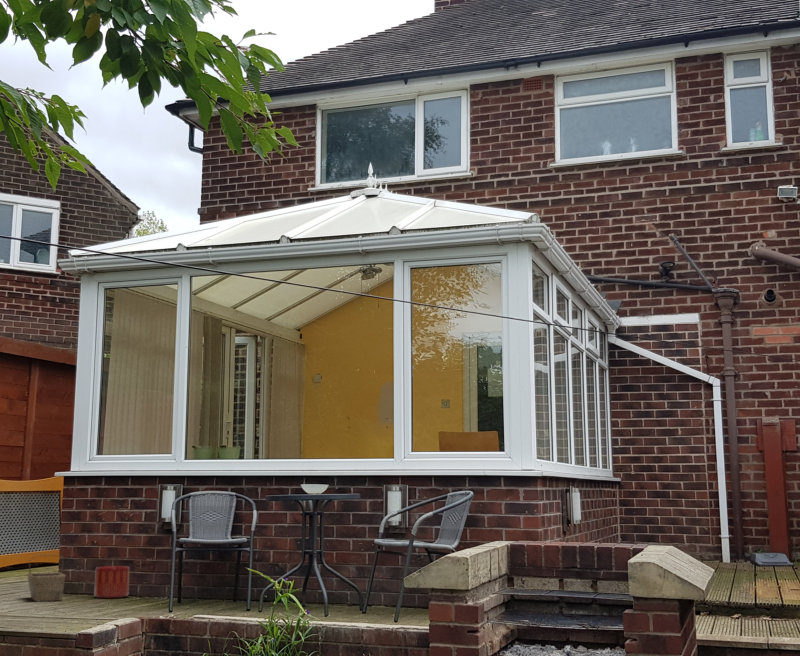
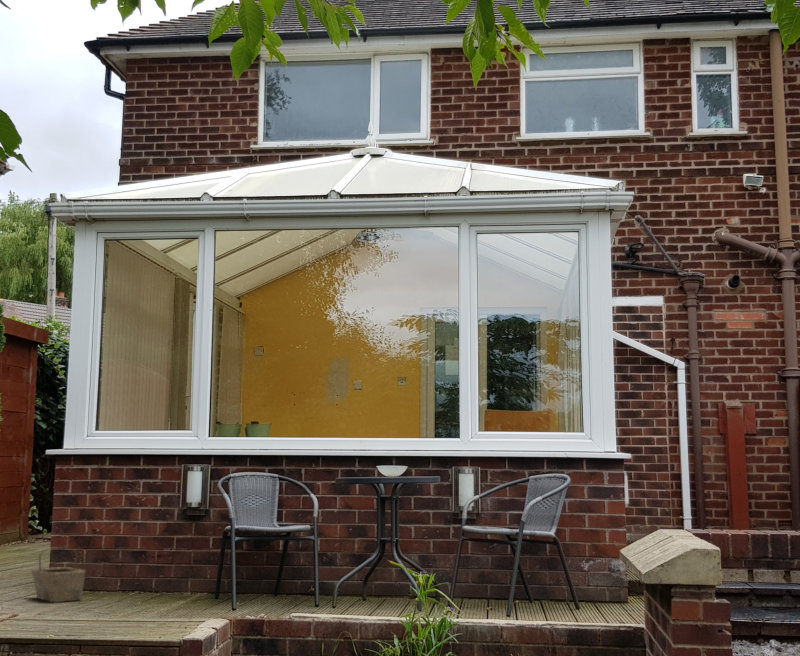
planter: present [94,566,130,598] -> none [110,559,150,596]

